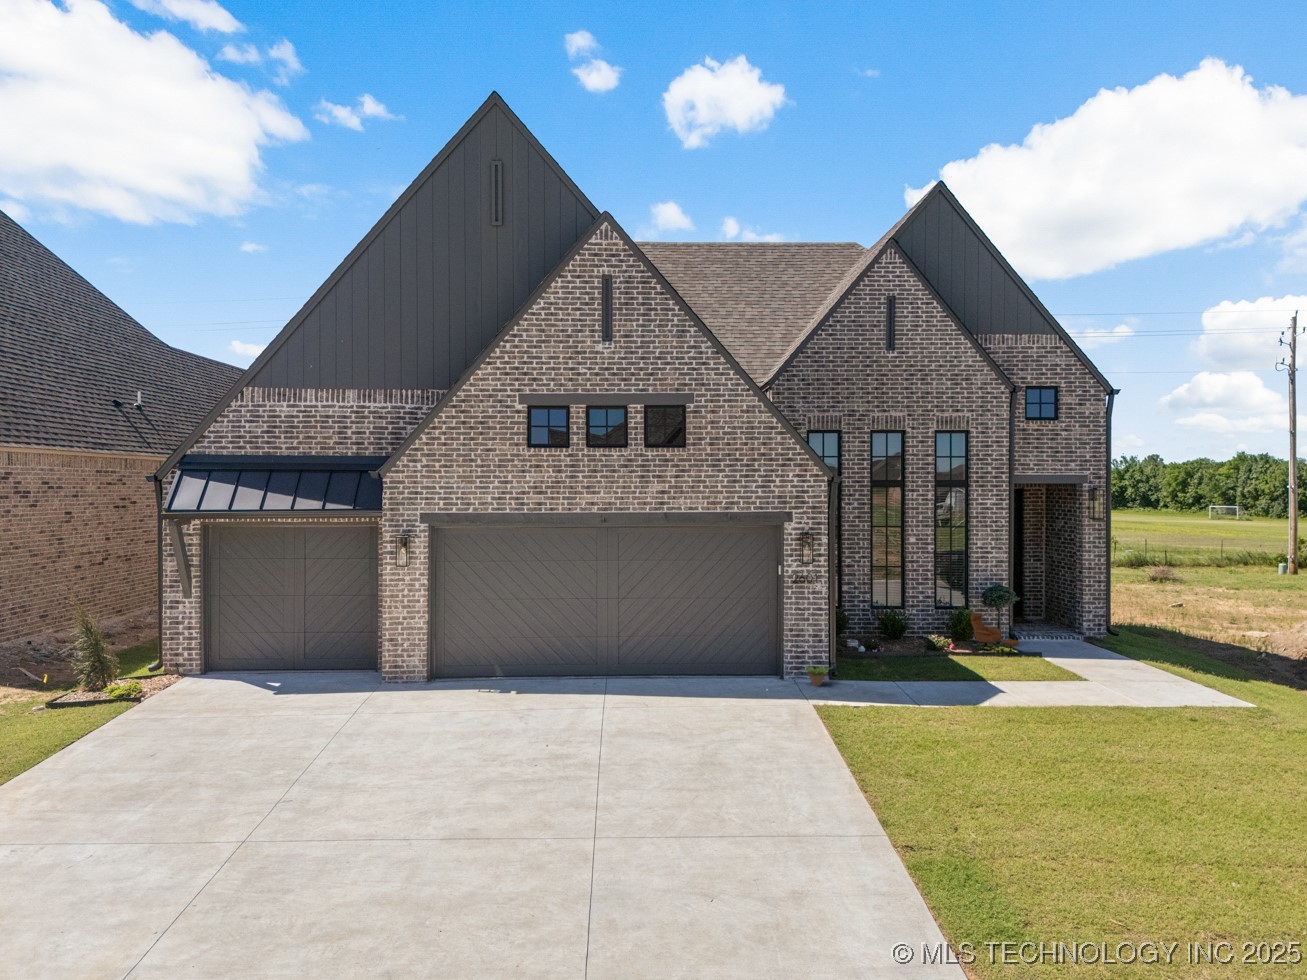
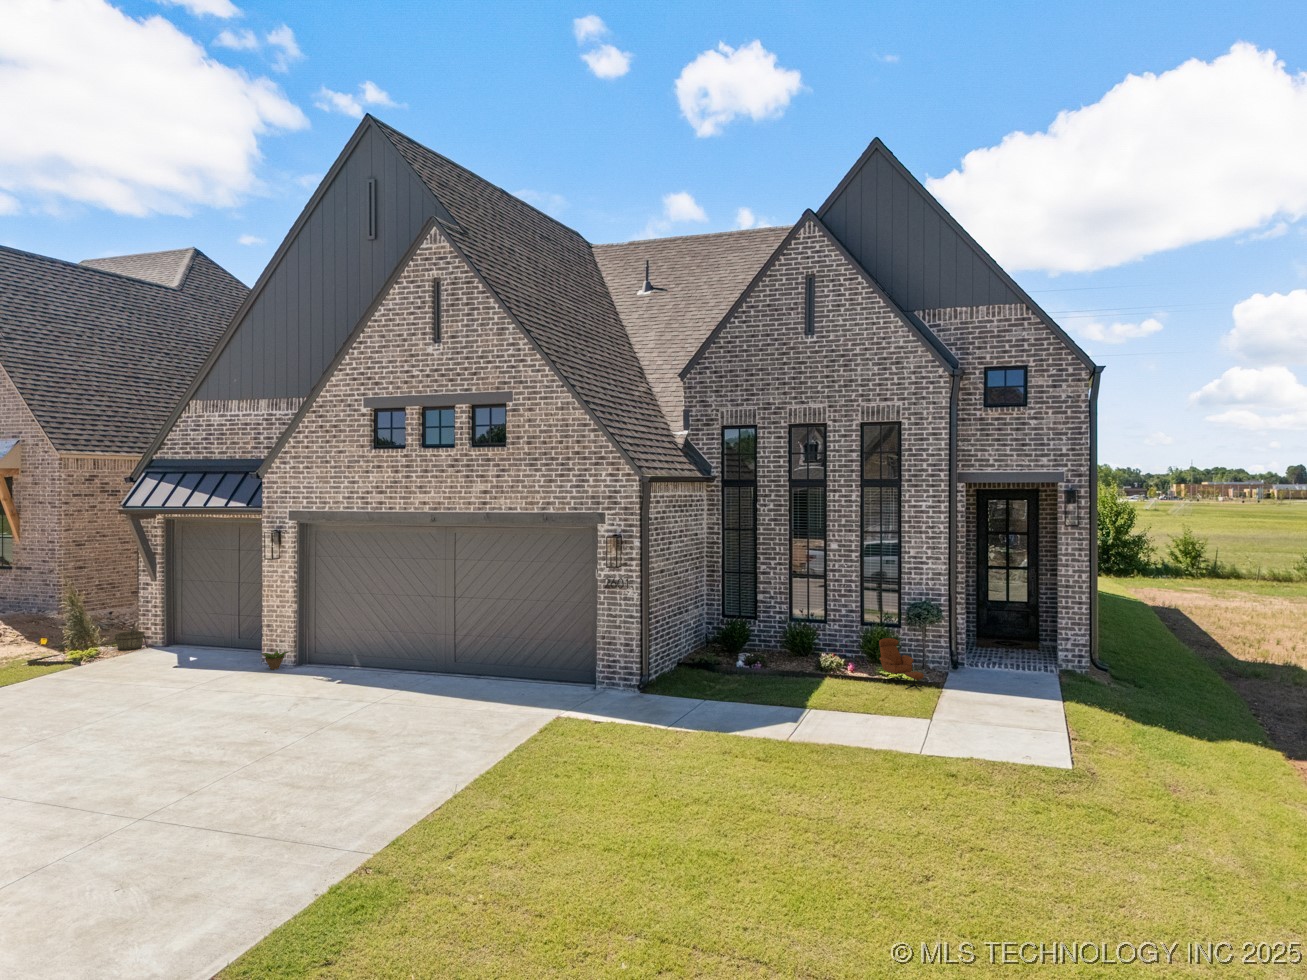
wooden bucket: none [162,658,197,687] -> present [115,629,144,651]
decorative plant: present [807,666,828,686] -> present [262,651,290,669]

